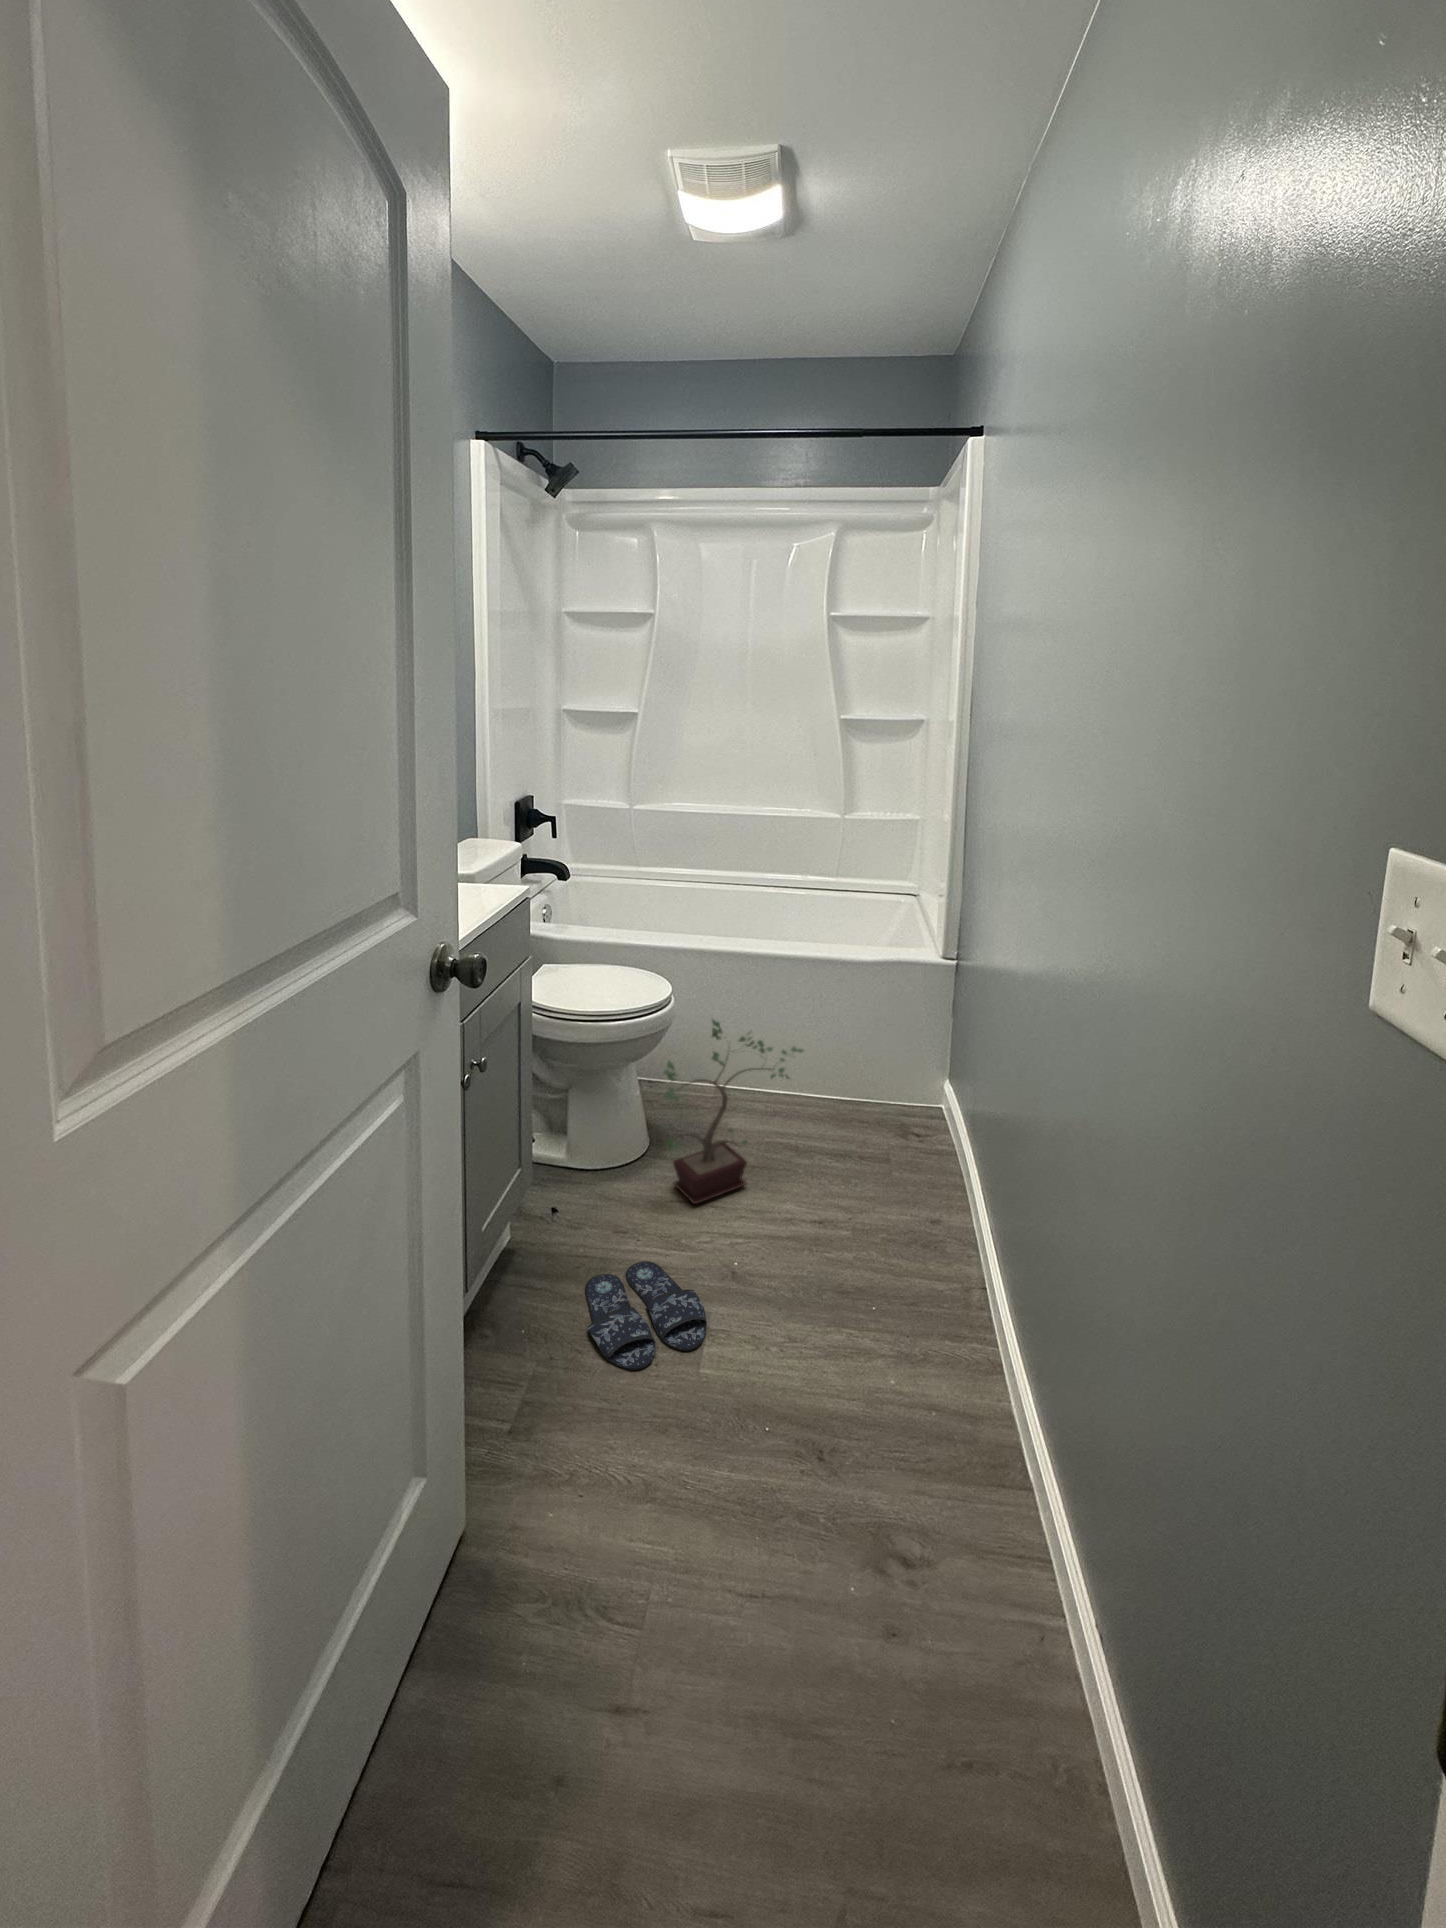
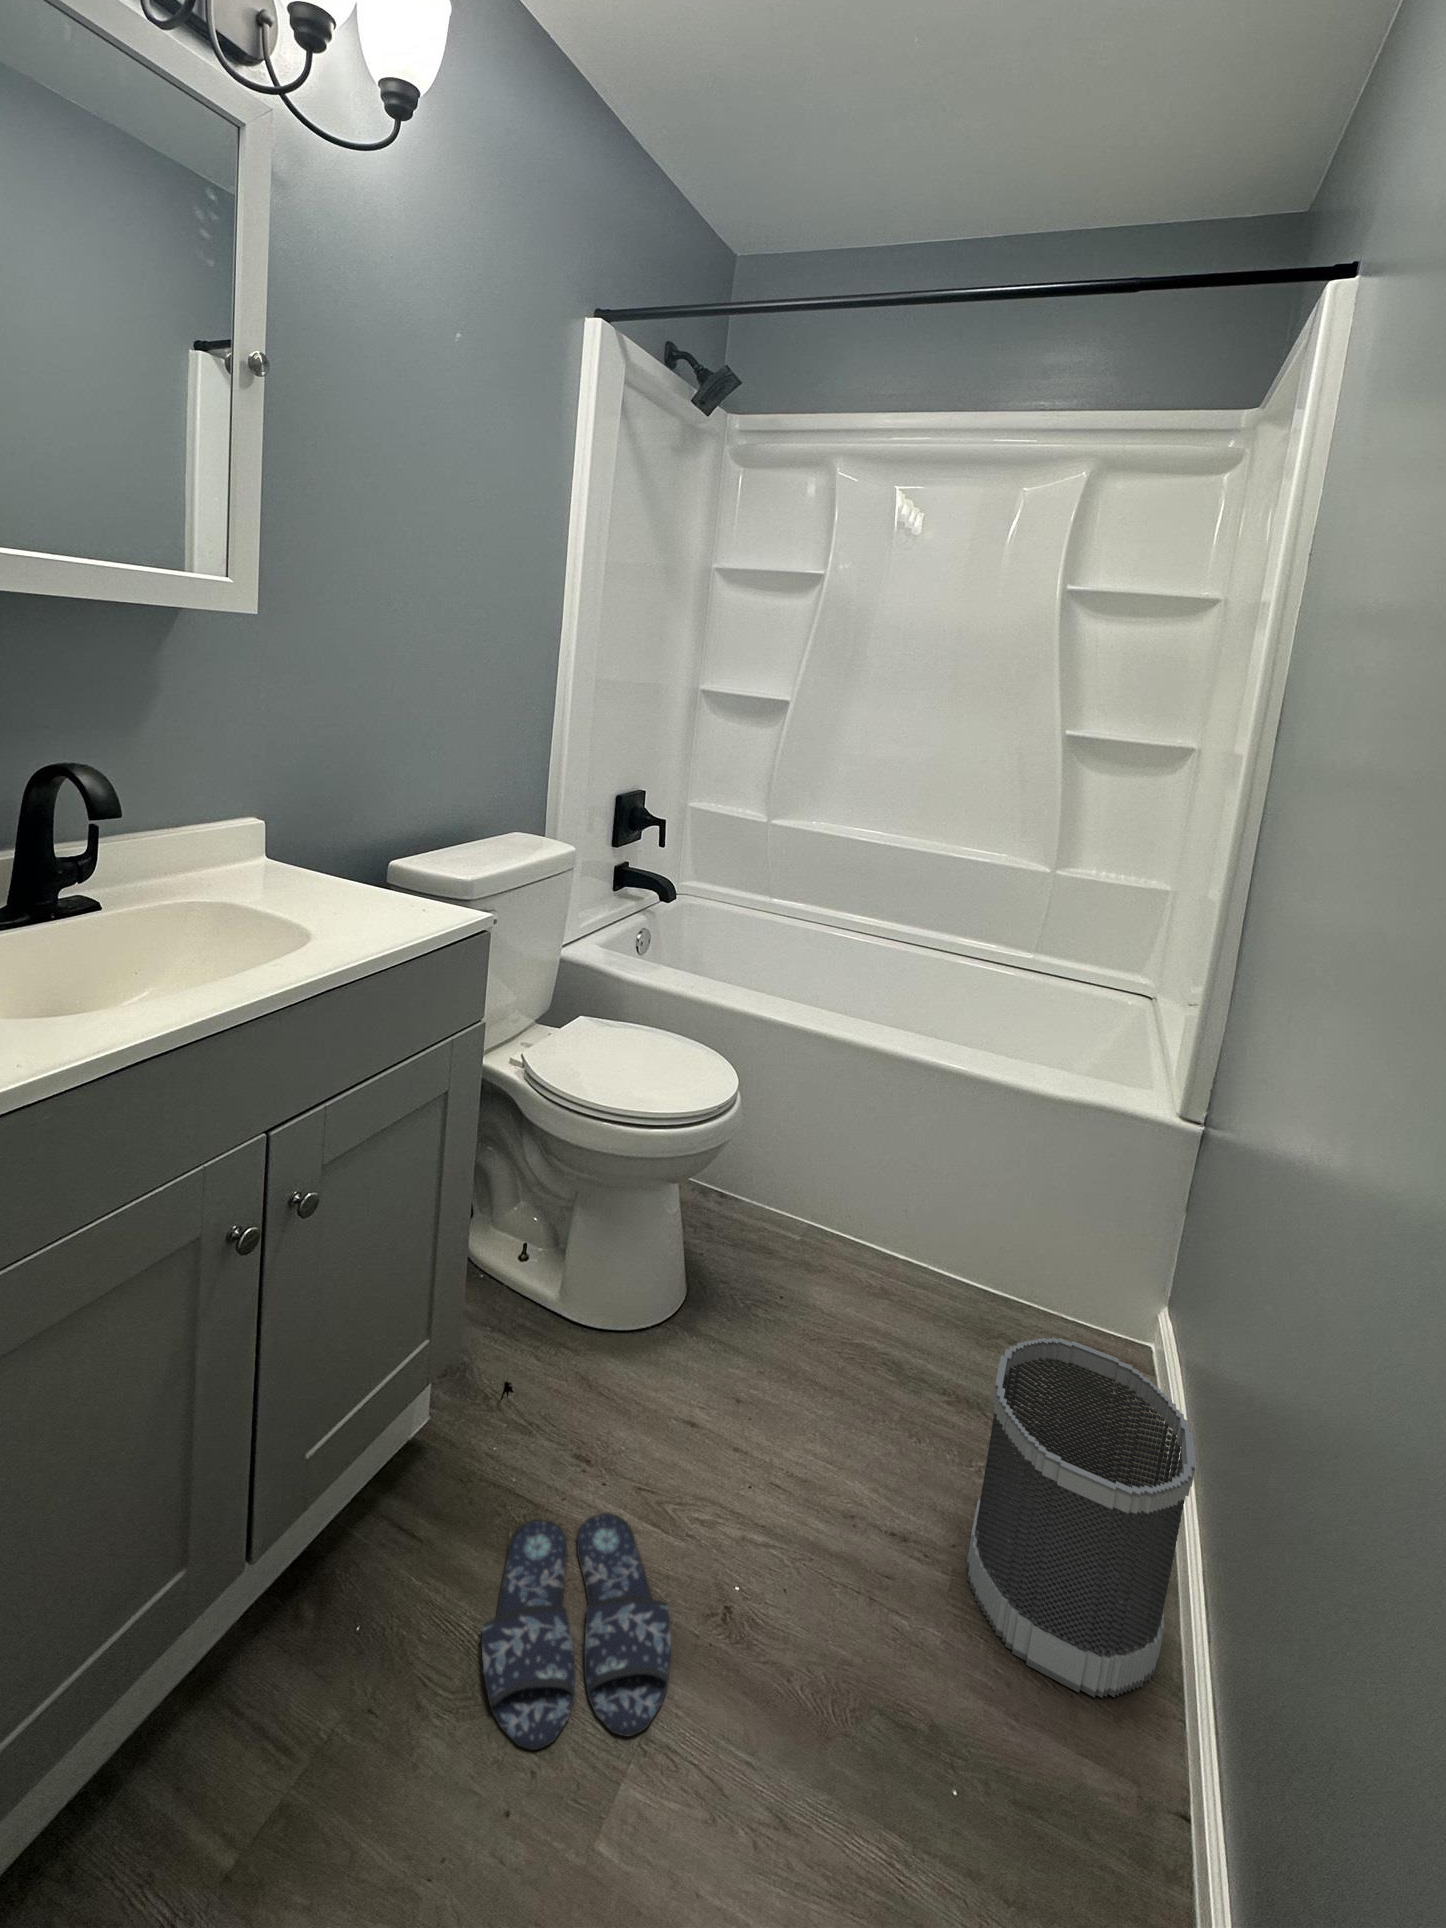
potted plant: present [664,1020,803,1204] -> none [681,1147,927,1425]
wastebasket: none [857,1091,972,1270] -> present [966,1337,1195,1698]

